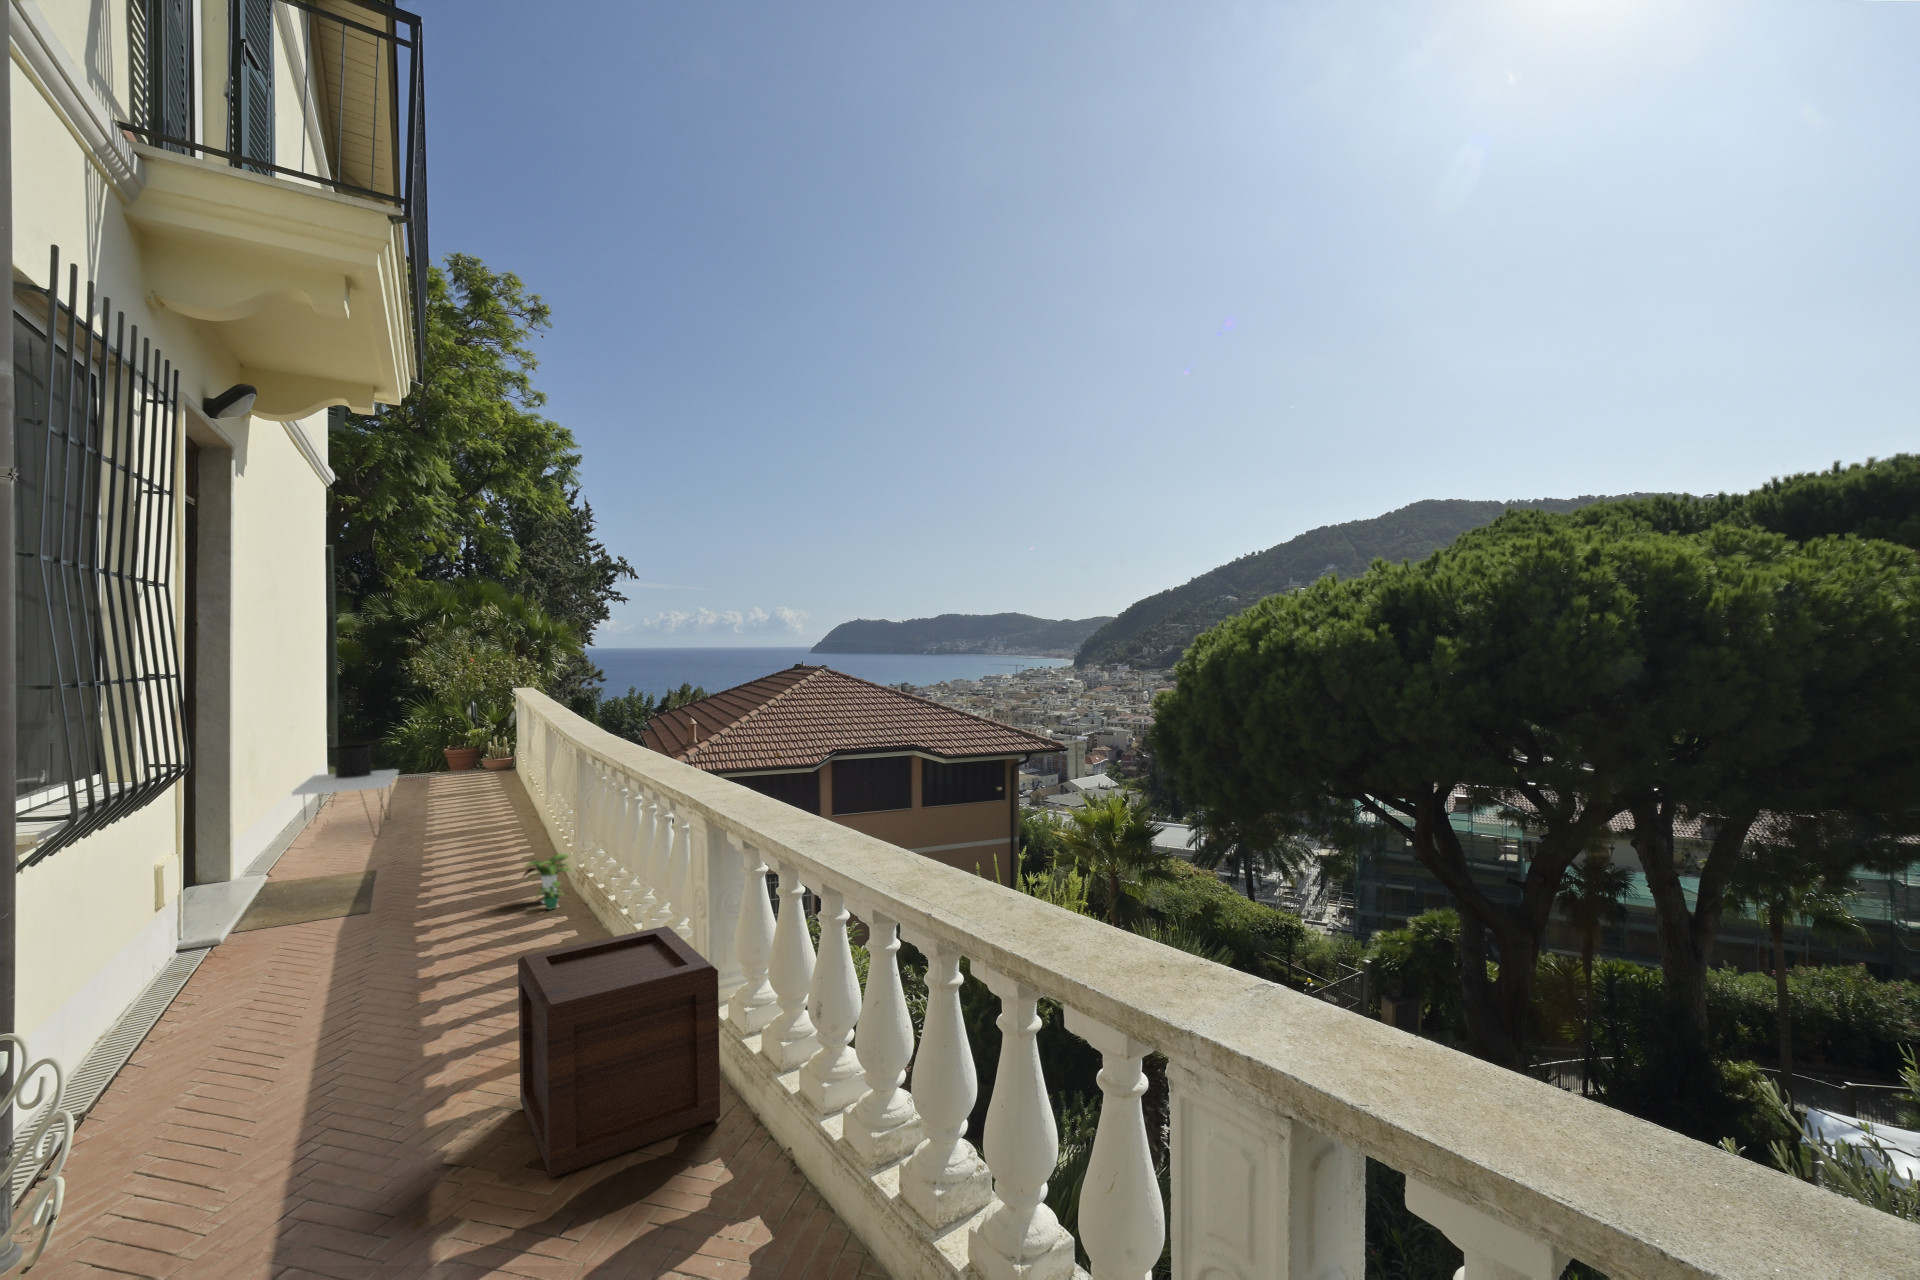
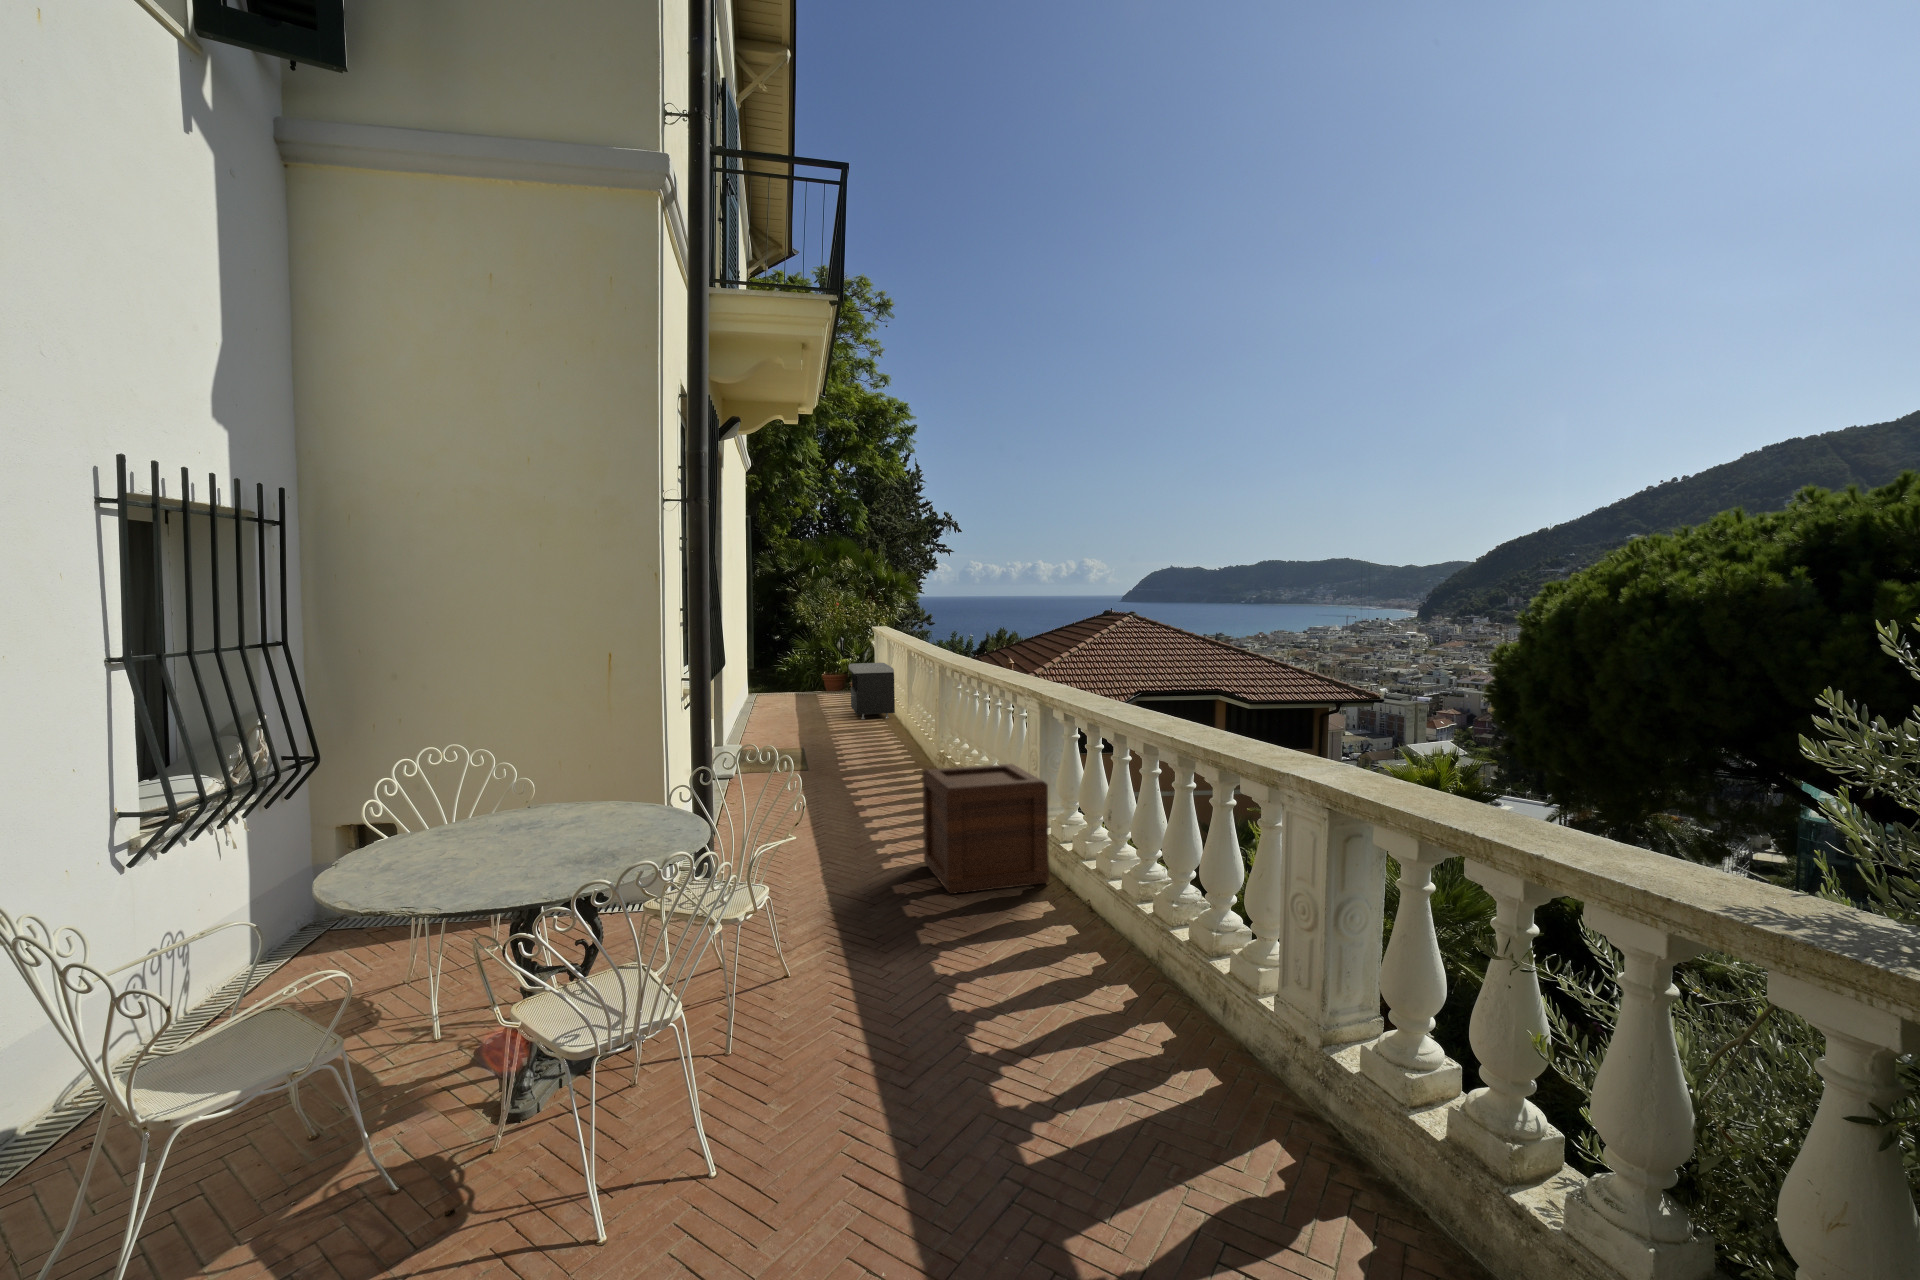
storage bench: none [471,737,533,812] -> present [848,663,895,719]
side table: present [292,745,399,833] -> none [739,662,801,732]
potted plant: present [524,854,571,909] -> none [901,738,937,777]

